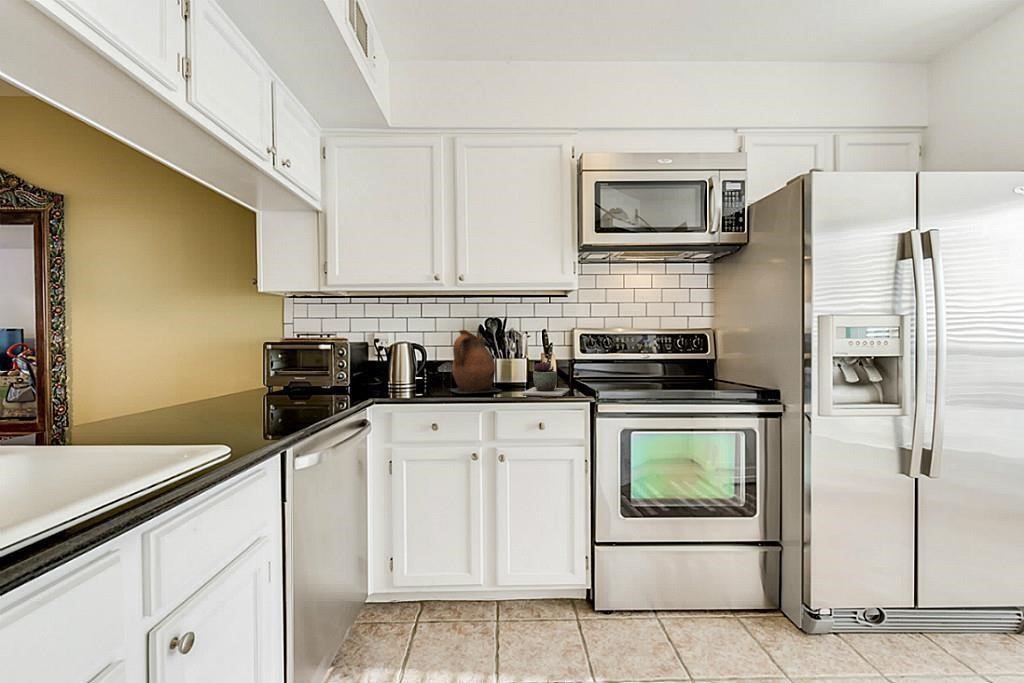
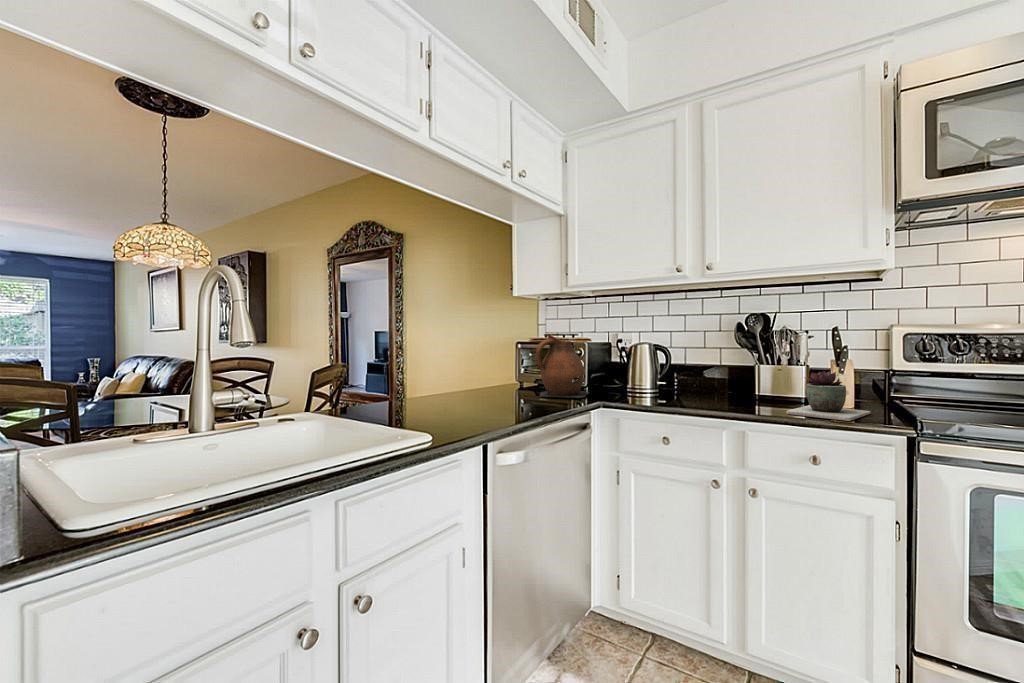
ceramic pitcher: present [451,330,502,393] -> present [536,334,589,398]

